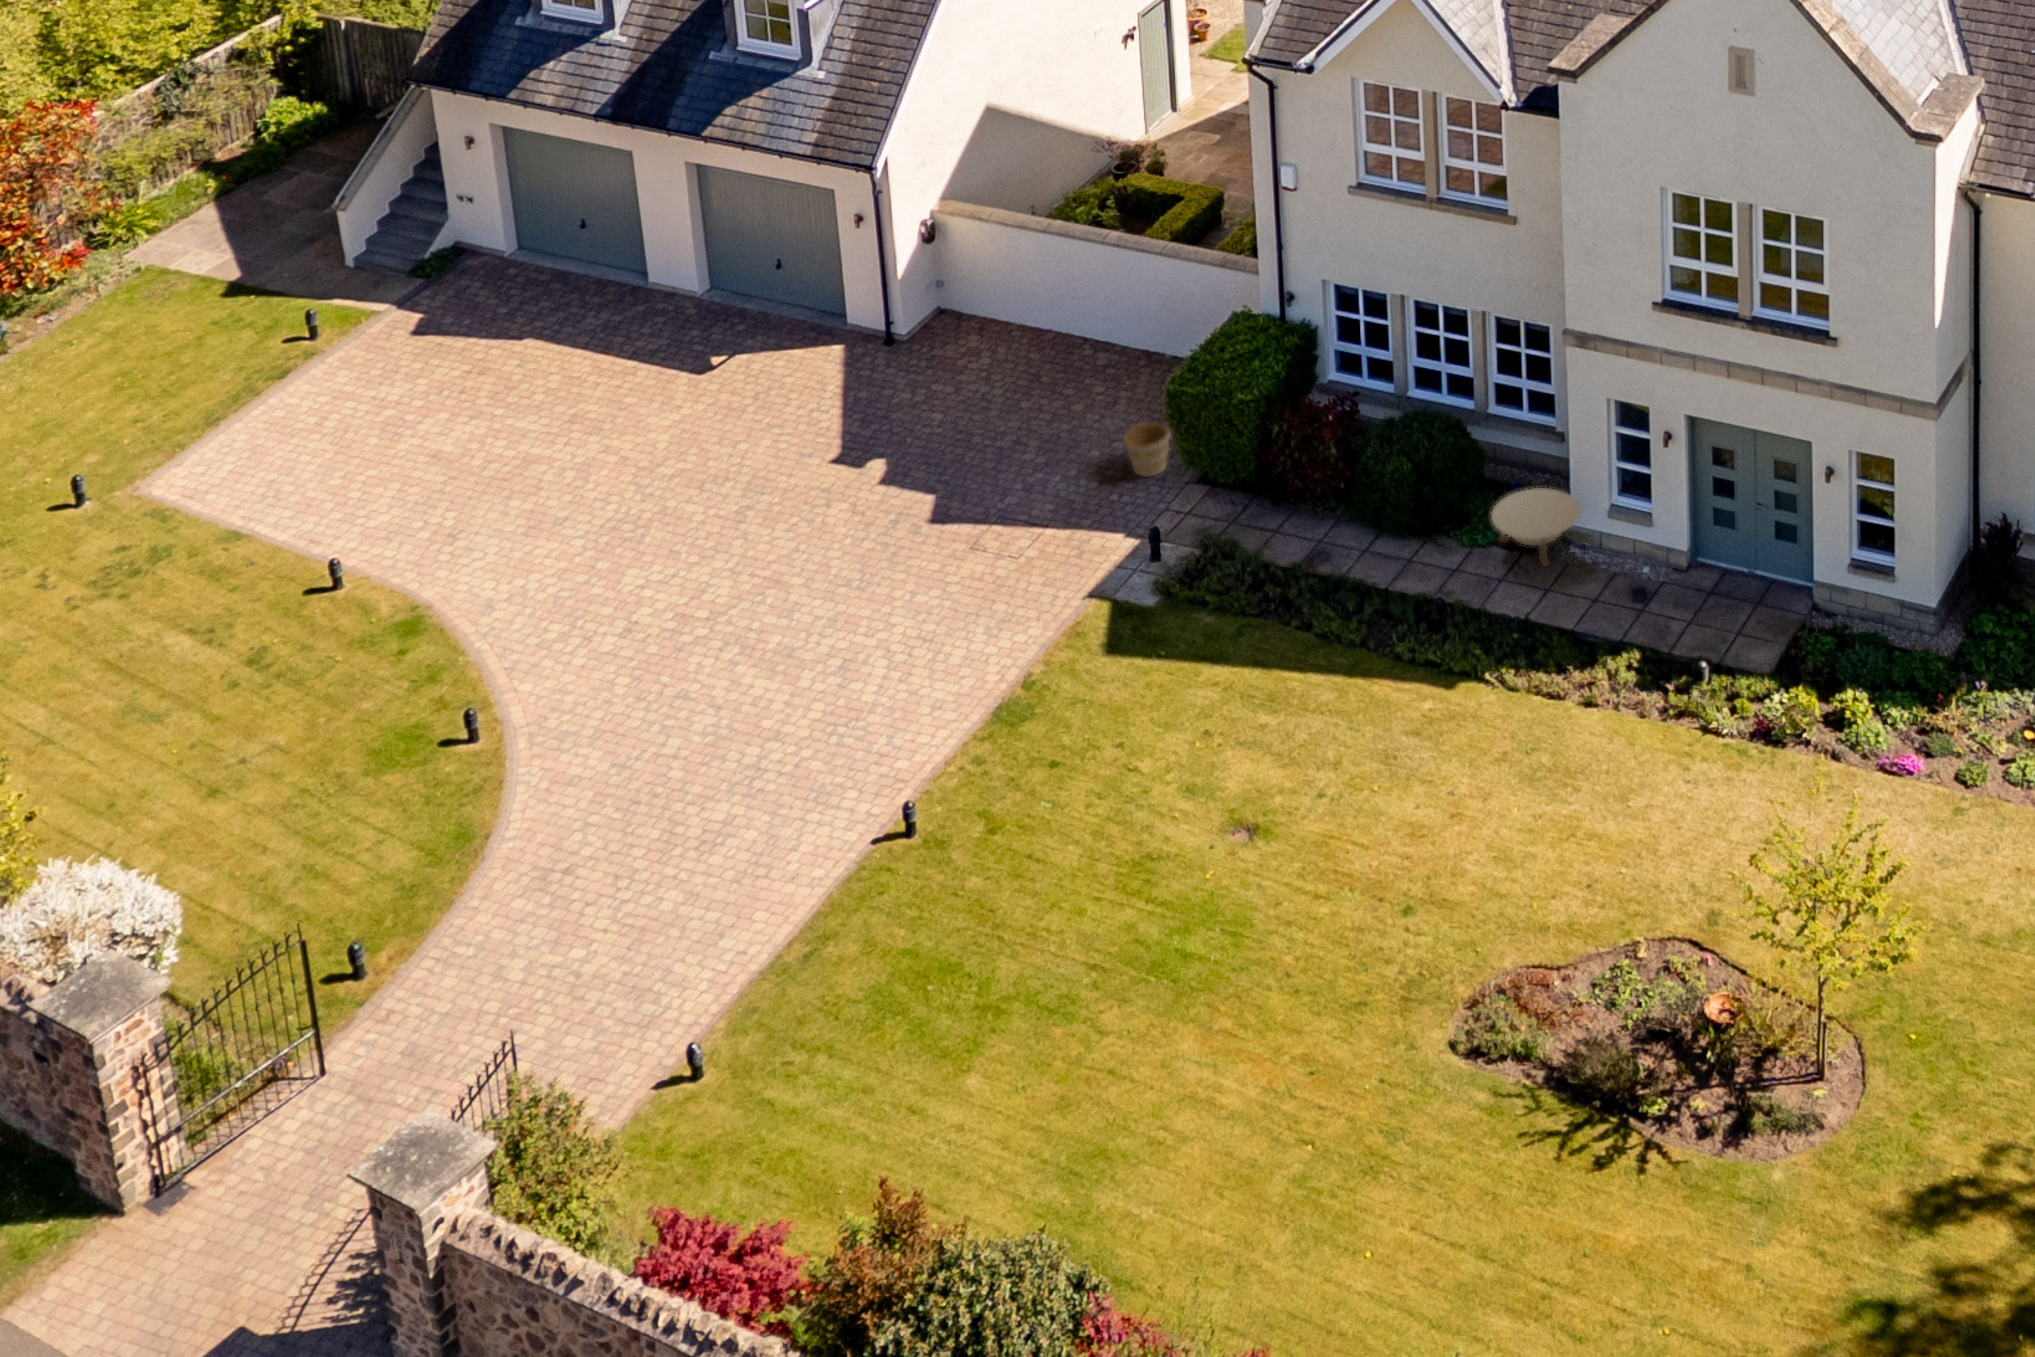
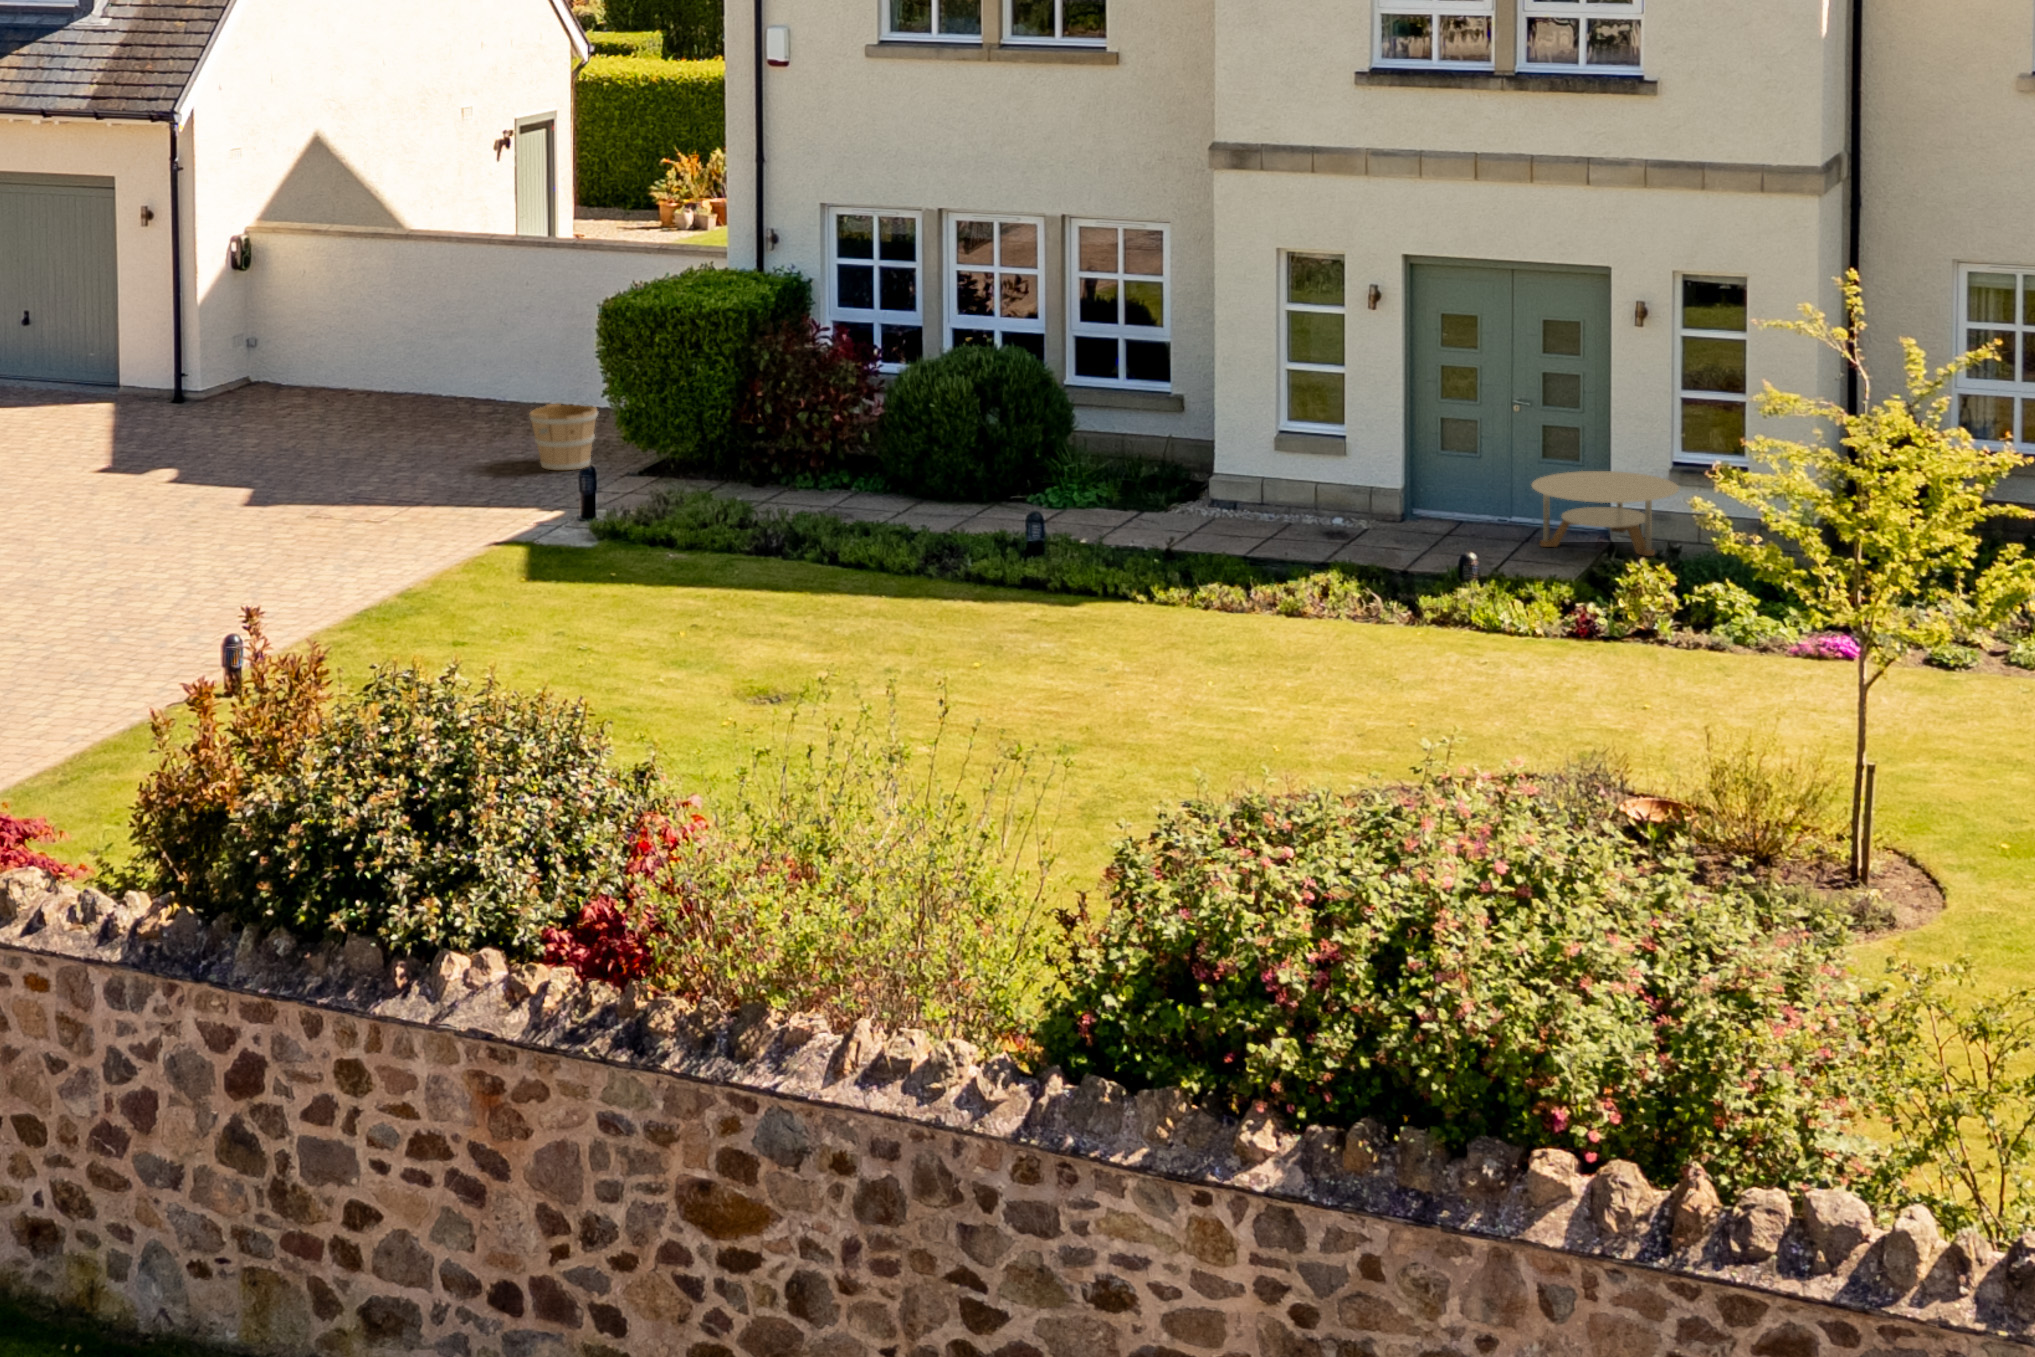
round table: present [1491,488,1581,566] -> present [1532,471,1679,556]

